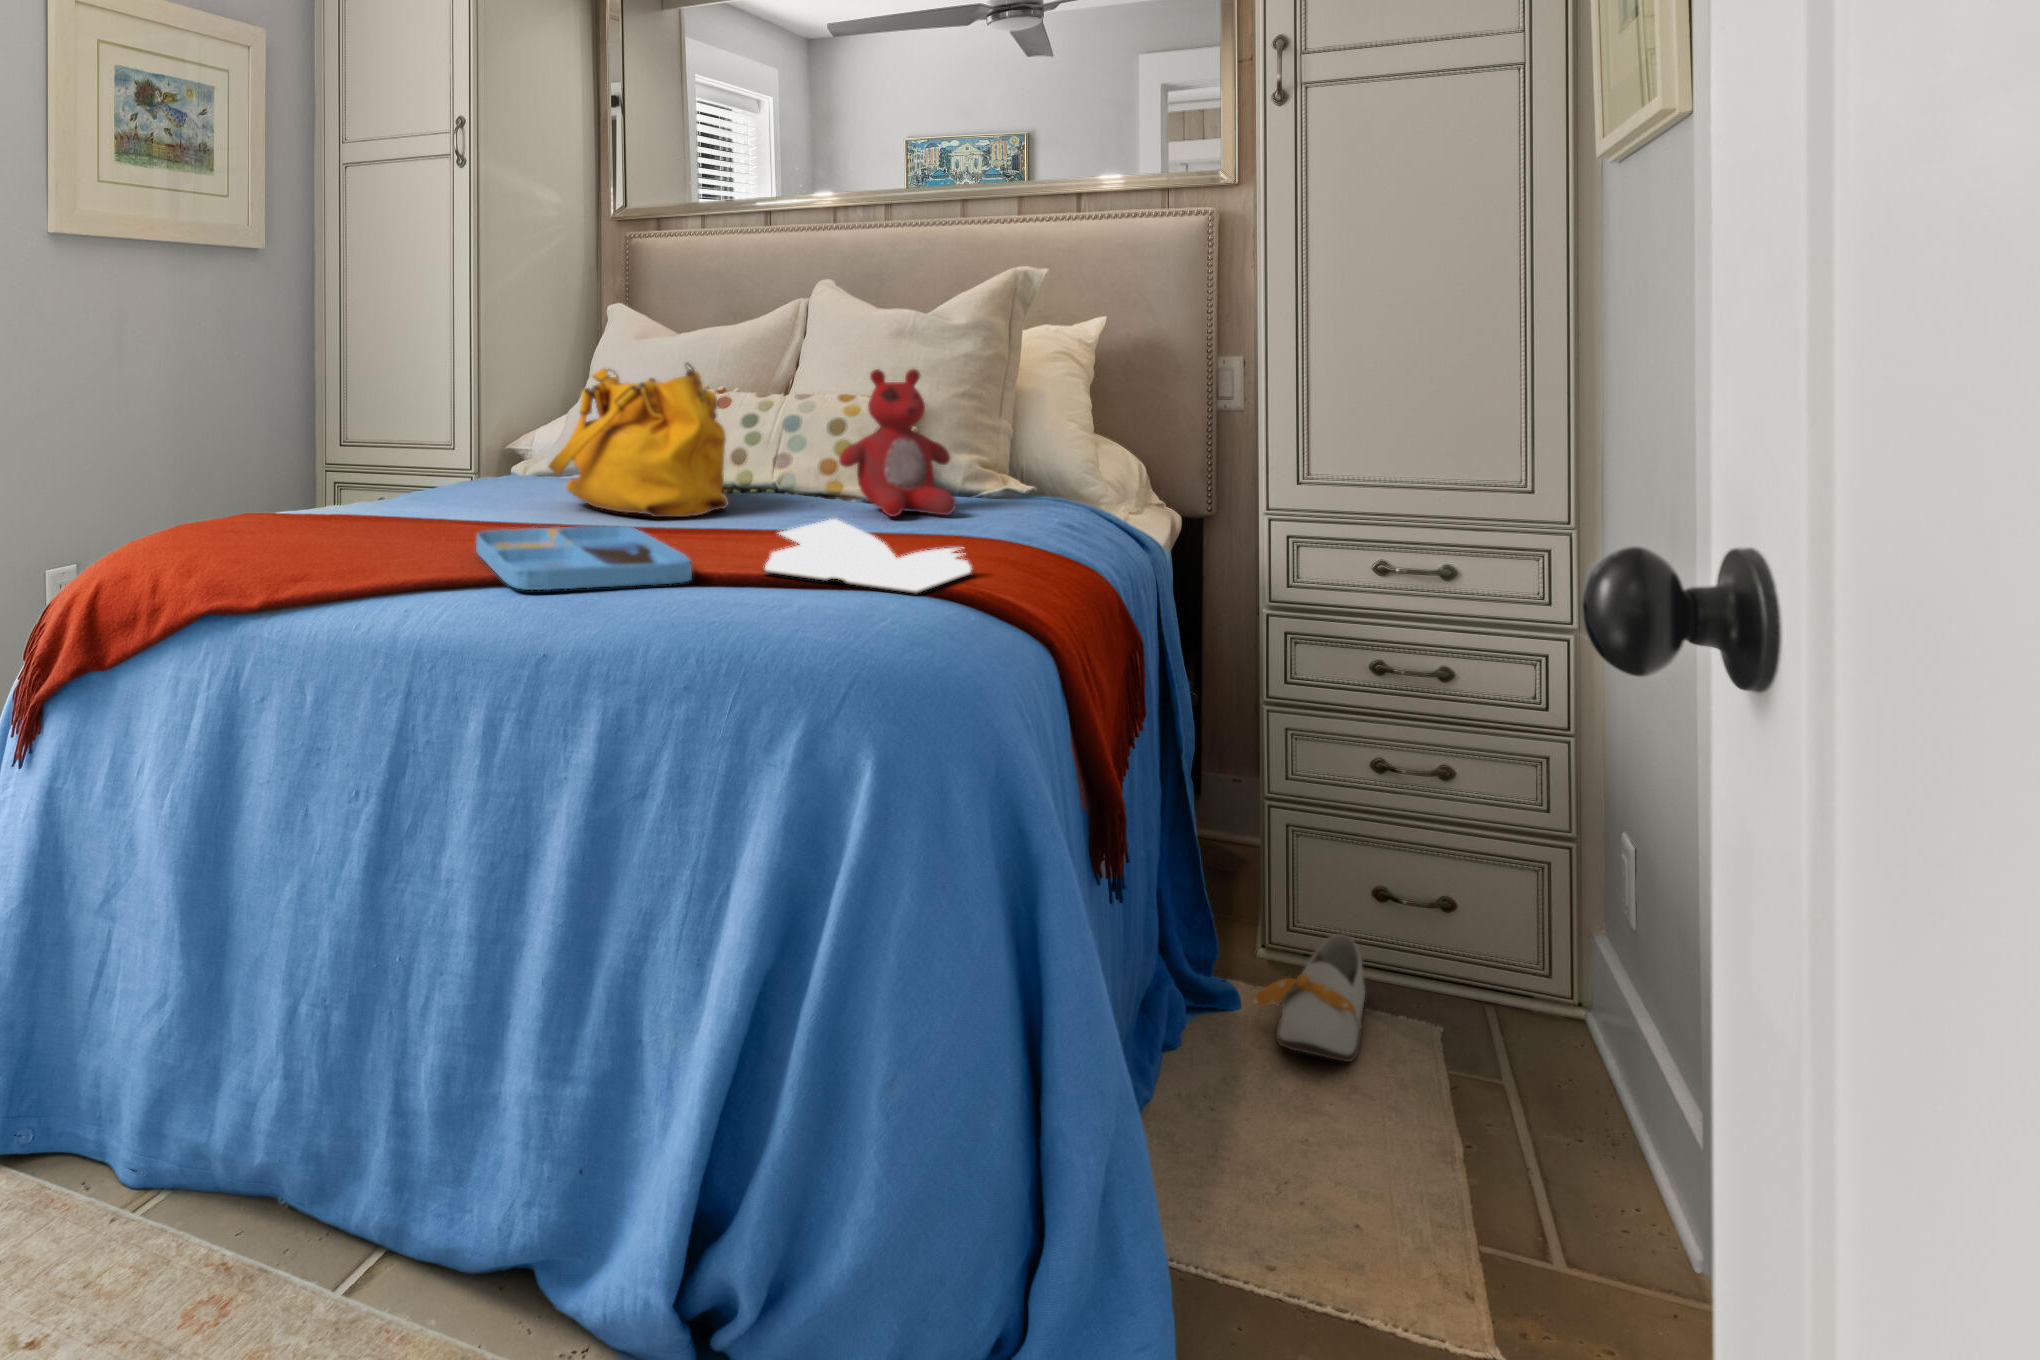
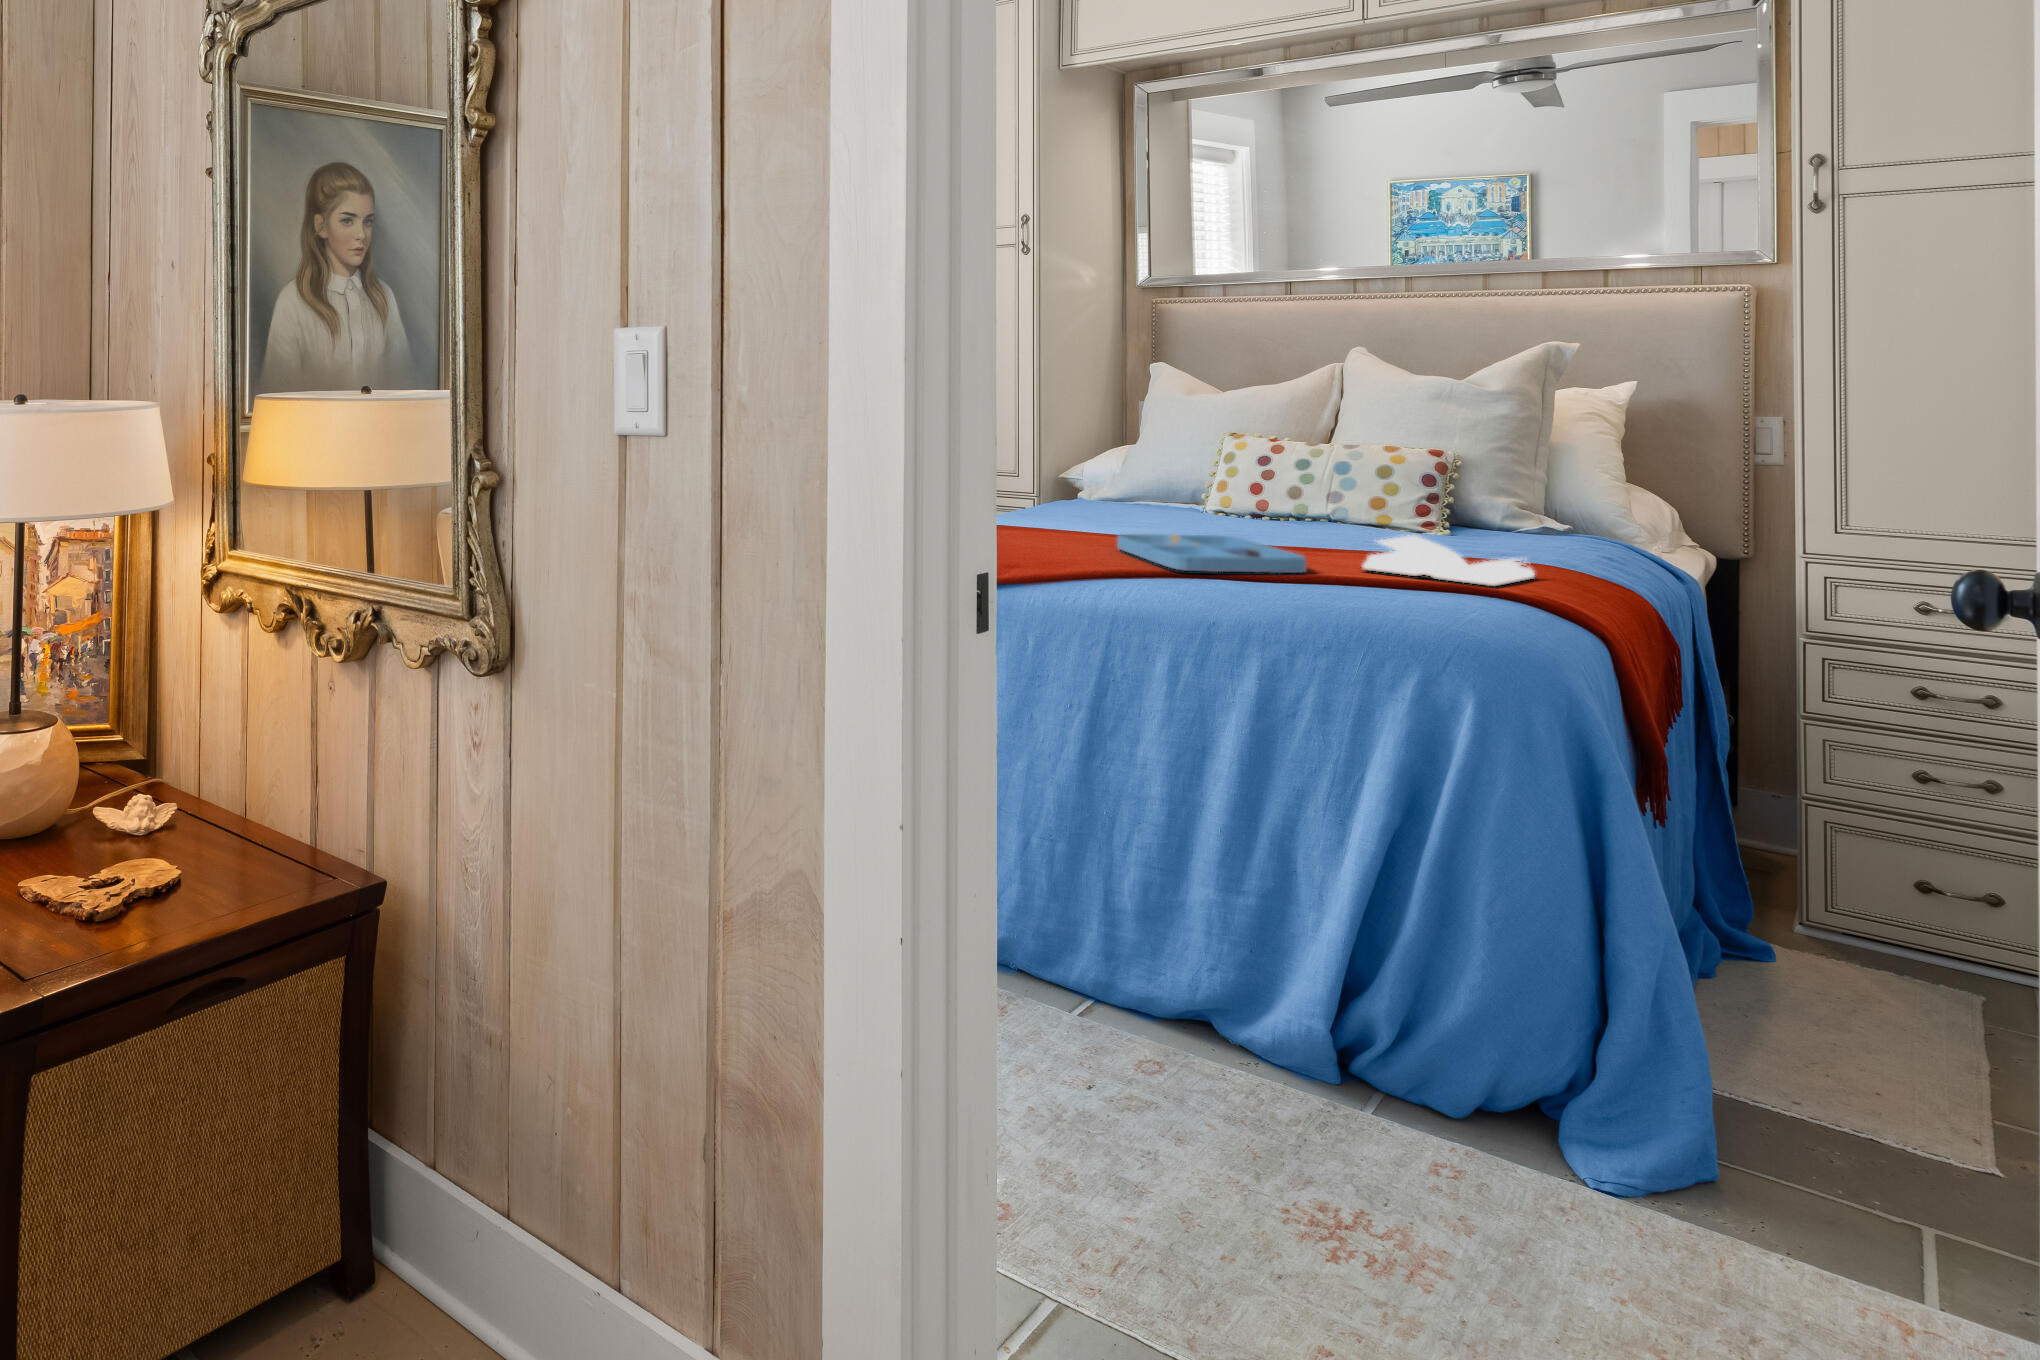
handbag: present [548,363,728,517] -> none [1142,414,1298,535]
stuffed bear: present [839,369,956,517] -> none [1397,424,1505,543]
shoe: present [1251,934,1365,1062] -> none [1782,910,1897,997]

